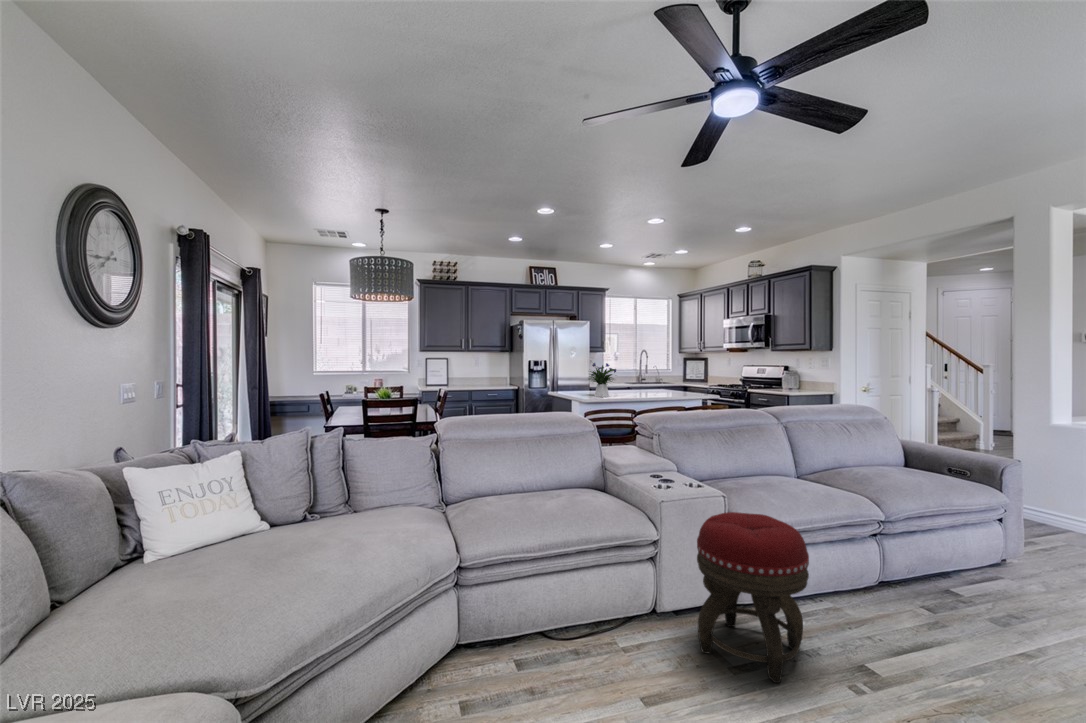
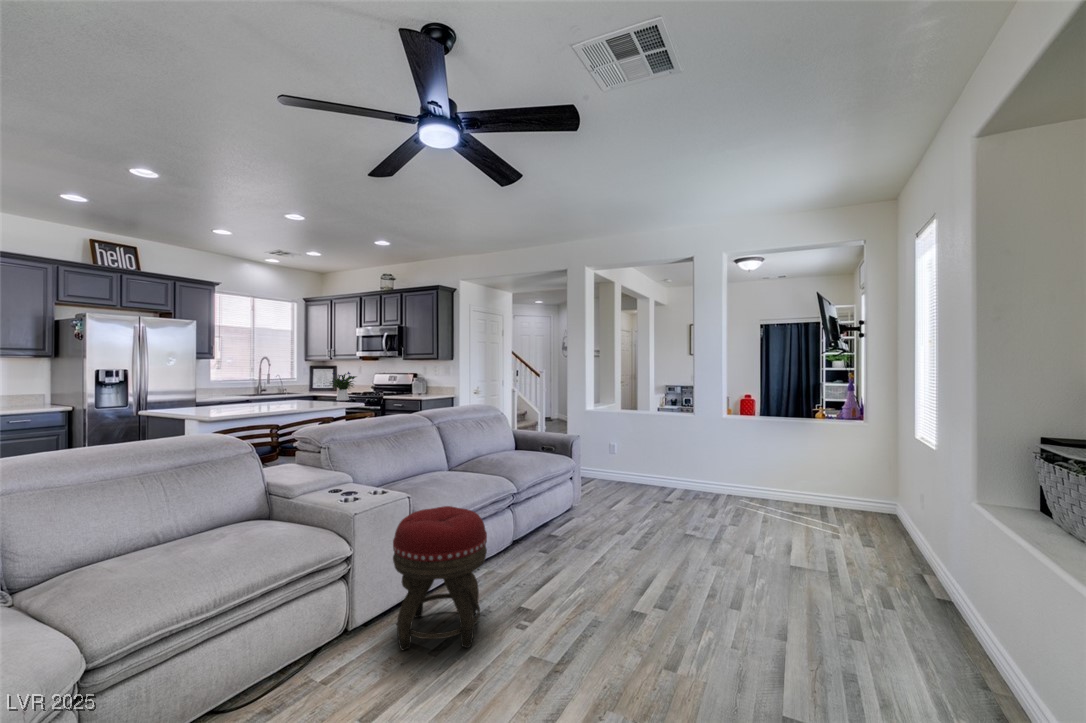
flower arrangement: present [589,363,616,397] -> present [330,371,356,400]

